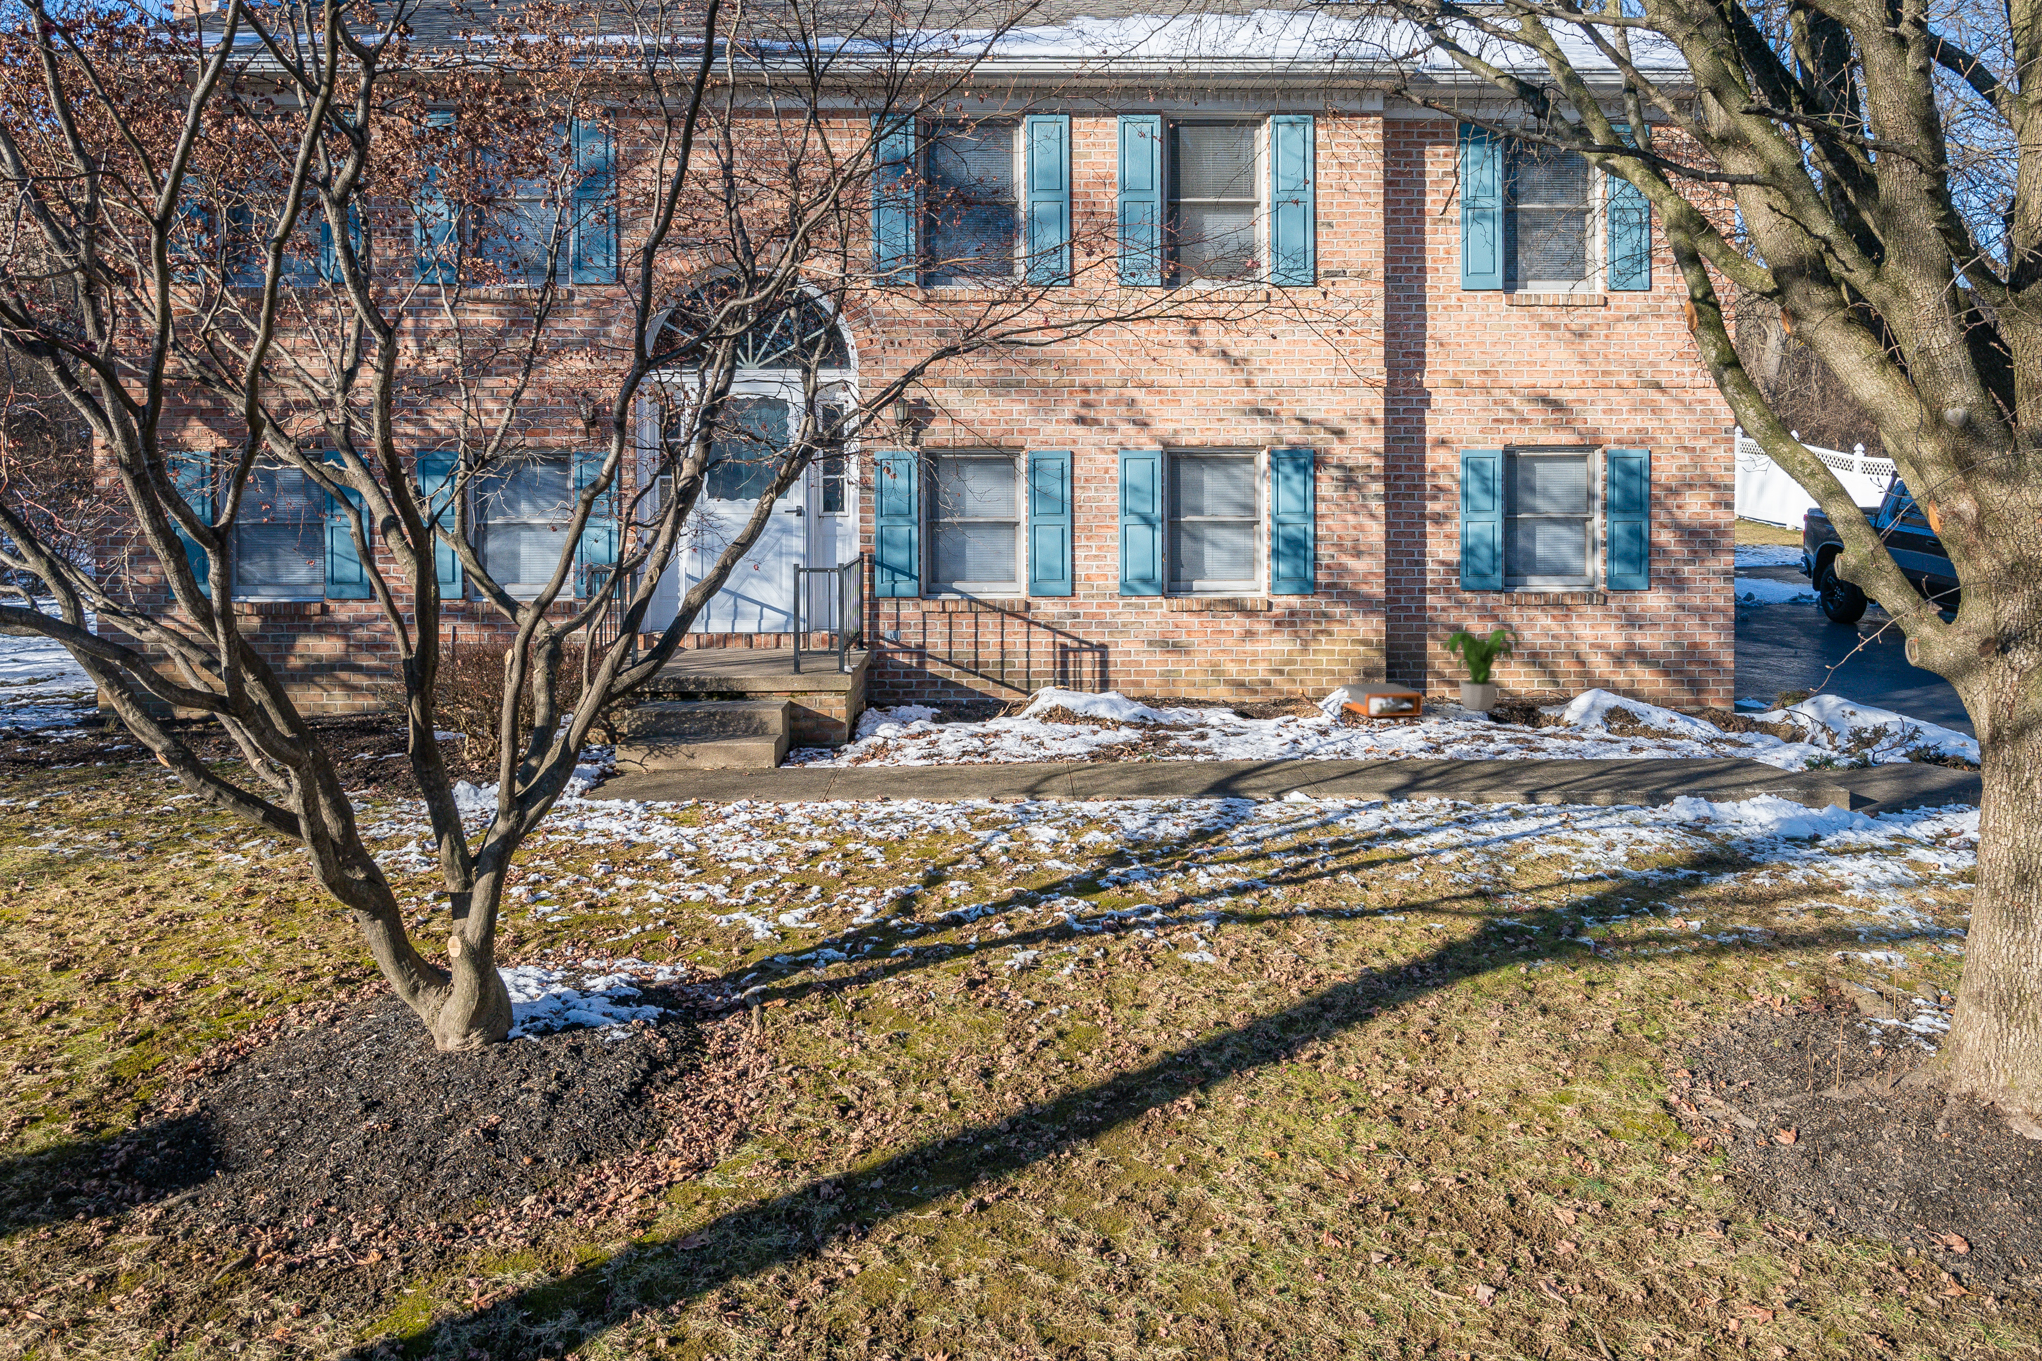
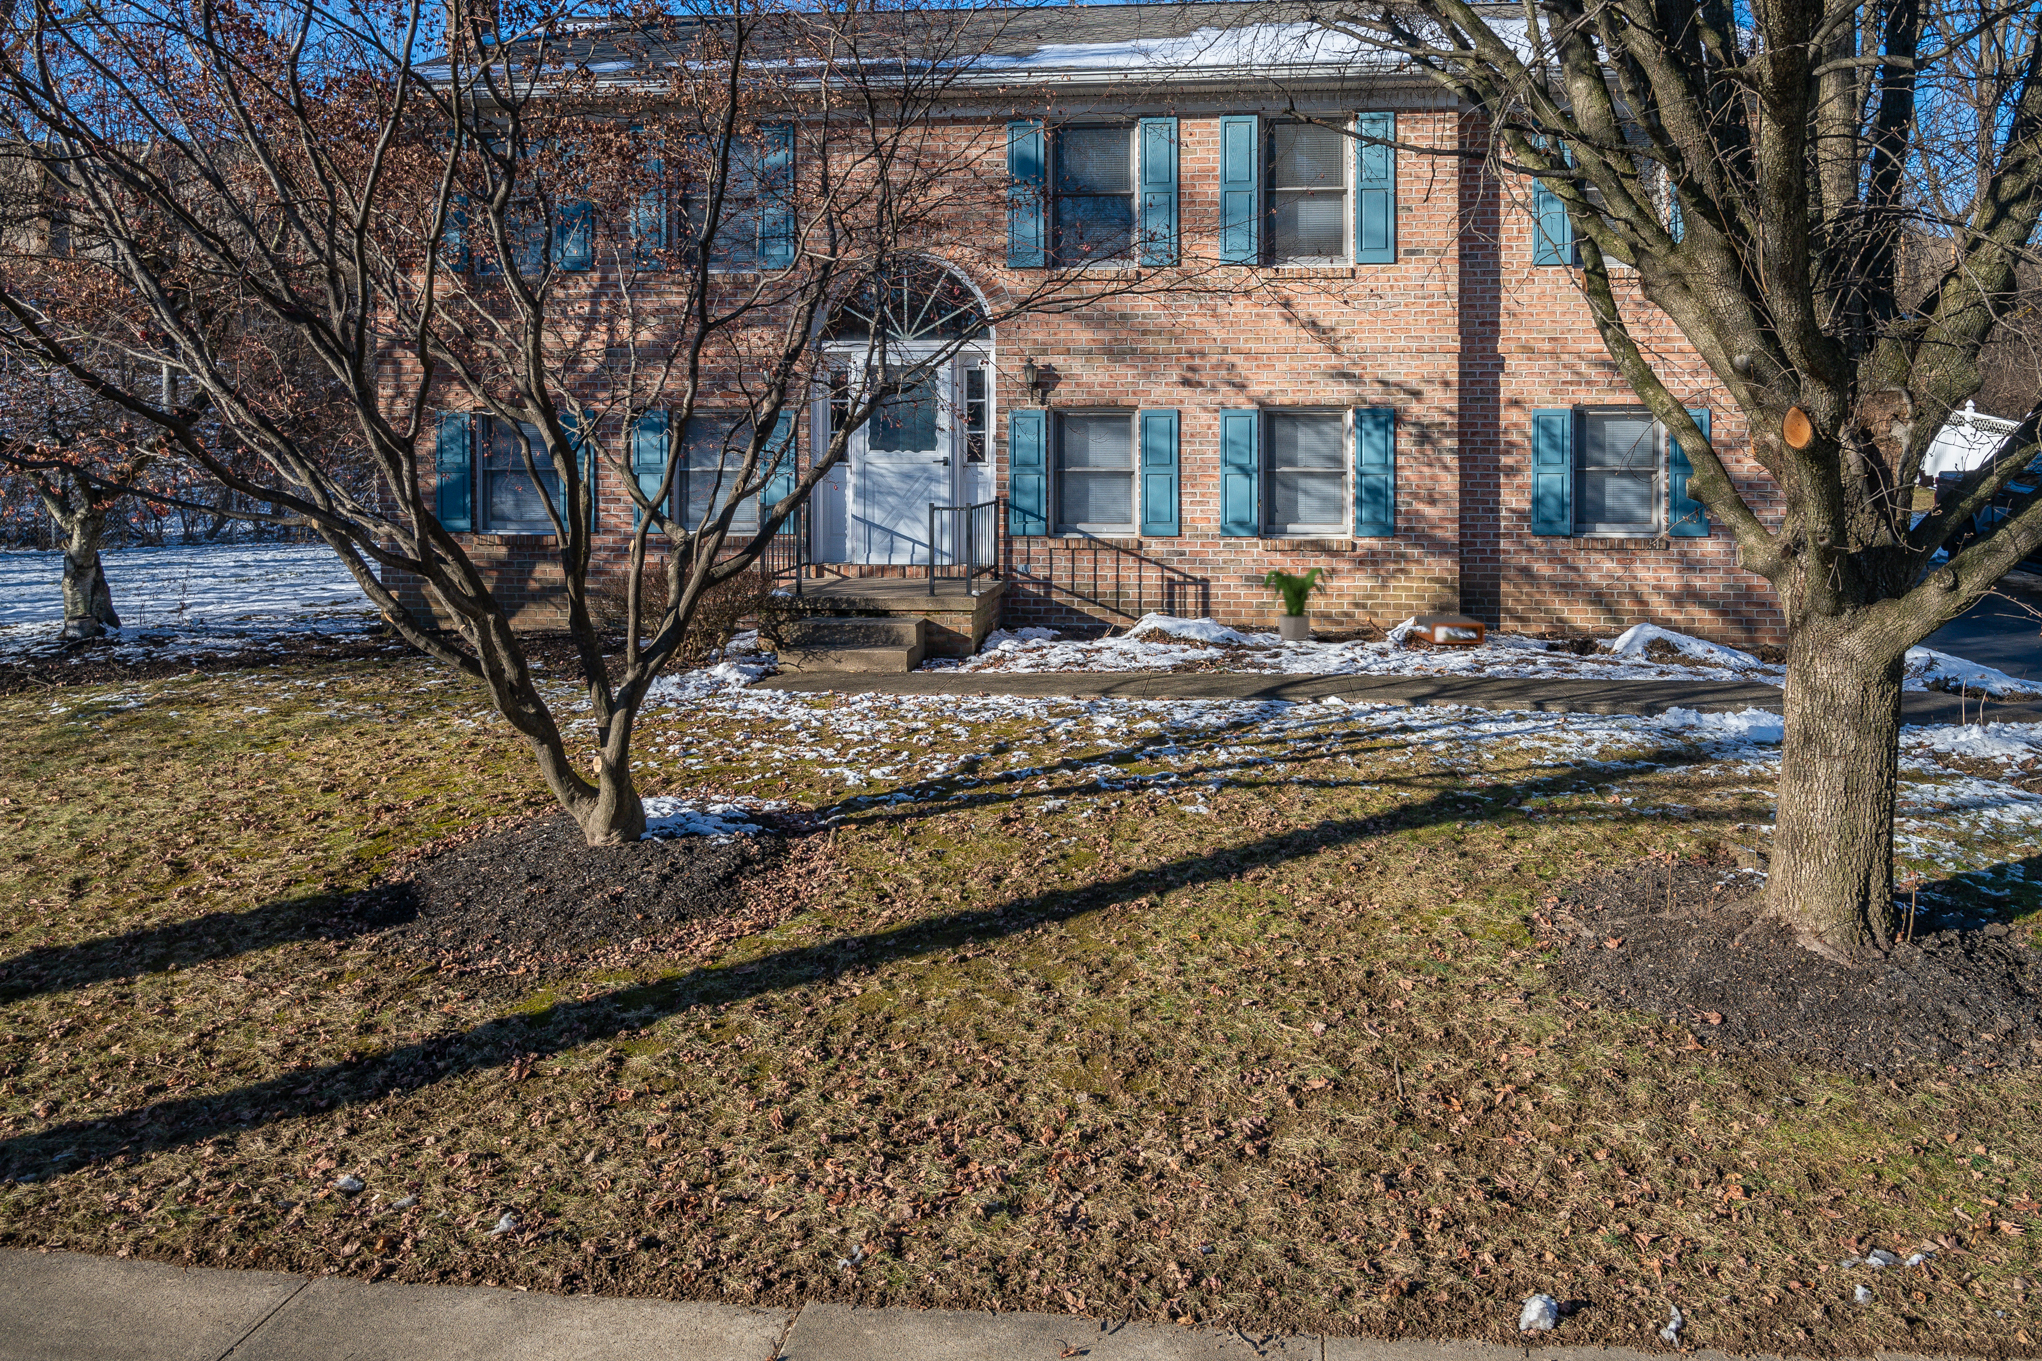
potted plant: present [1441,629,1519,710] -> present [1264,567,1333,640]

